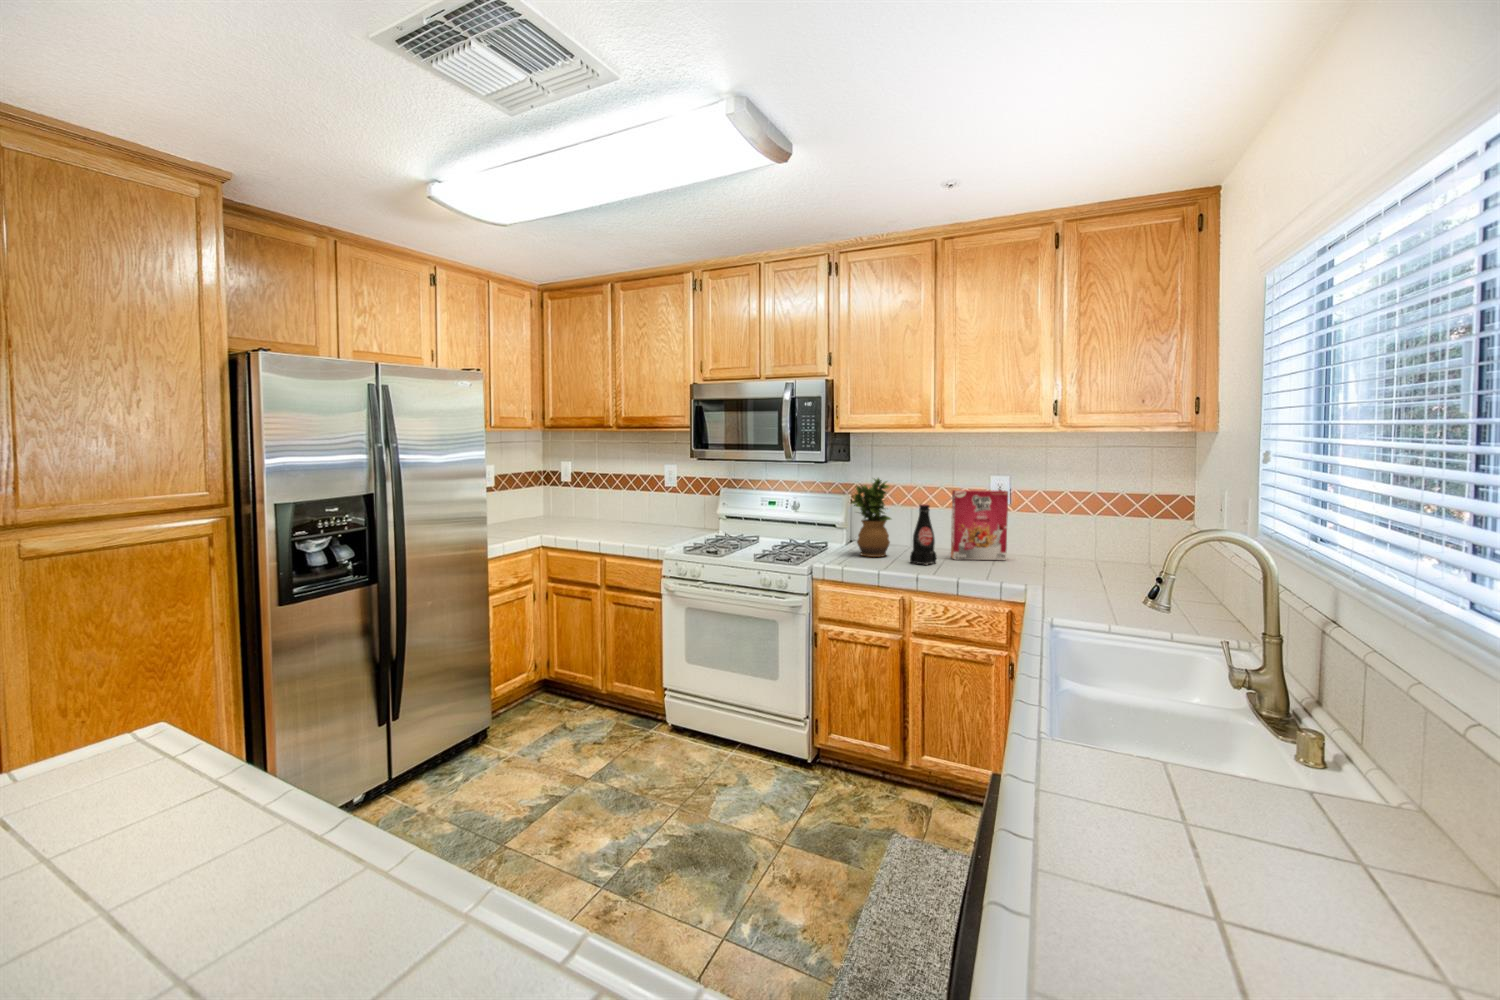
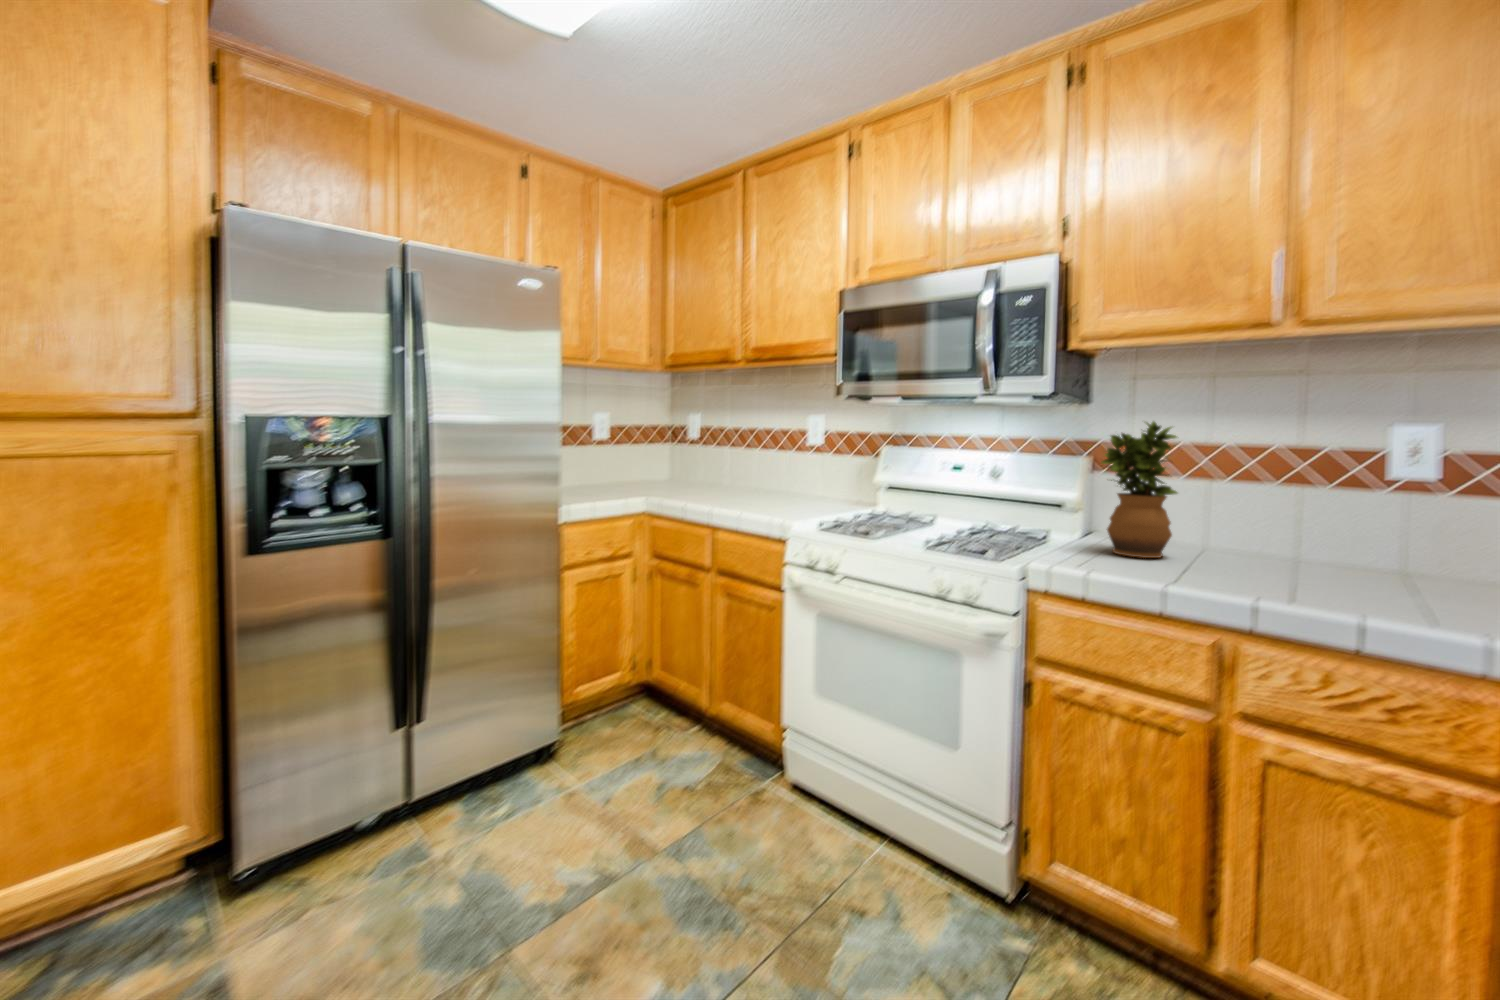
cereal box: present [951,490,1008,560] -> none [1297,444,1449,581]
bottle: present [910,504,937,565] -> none [1222,466,1280,581]

